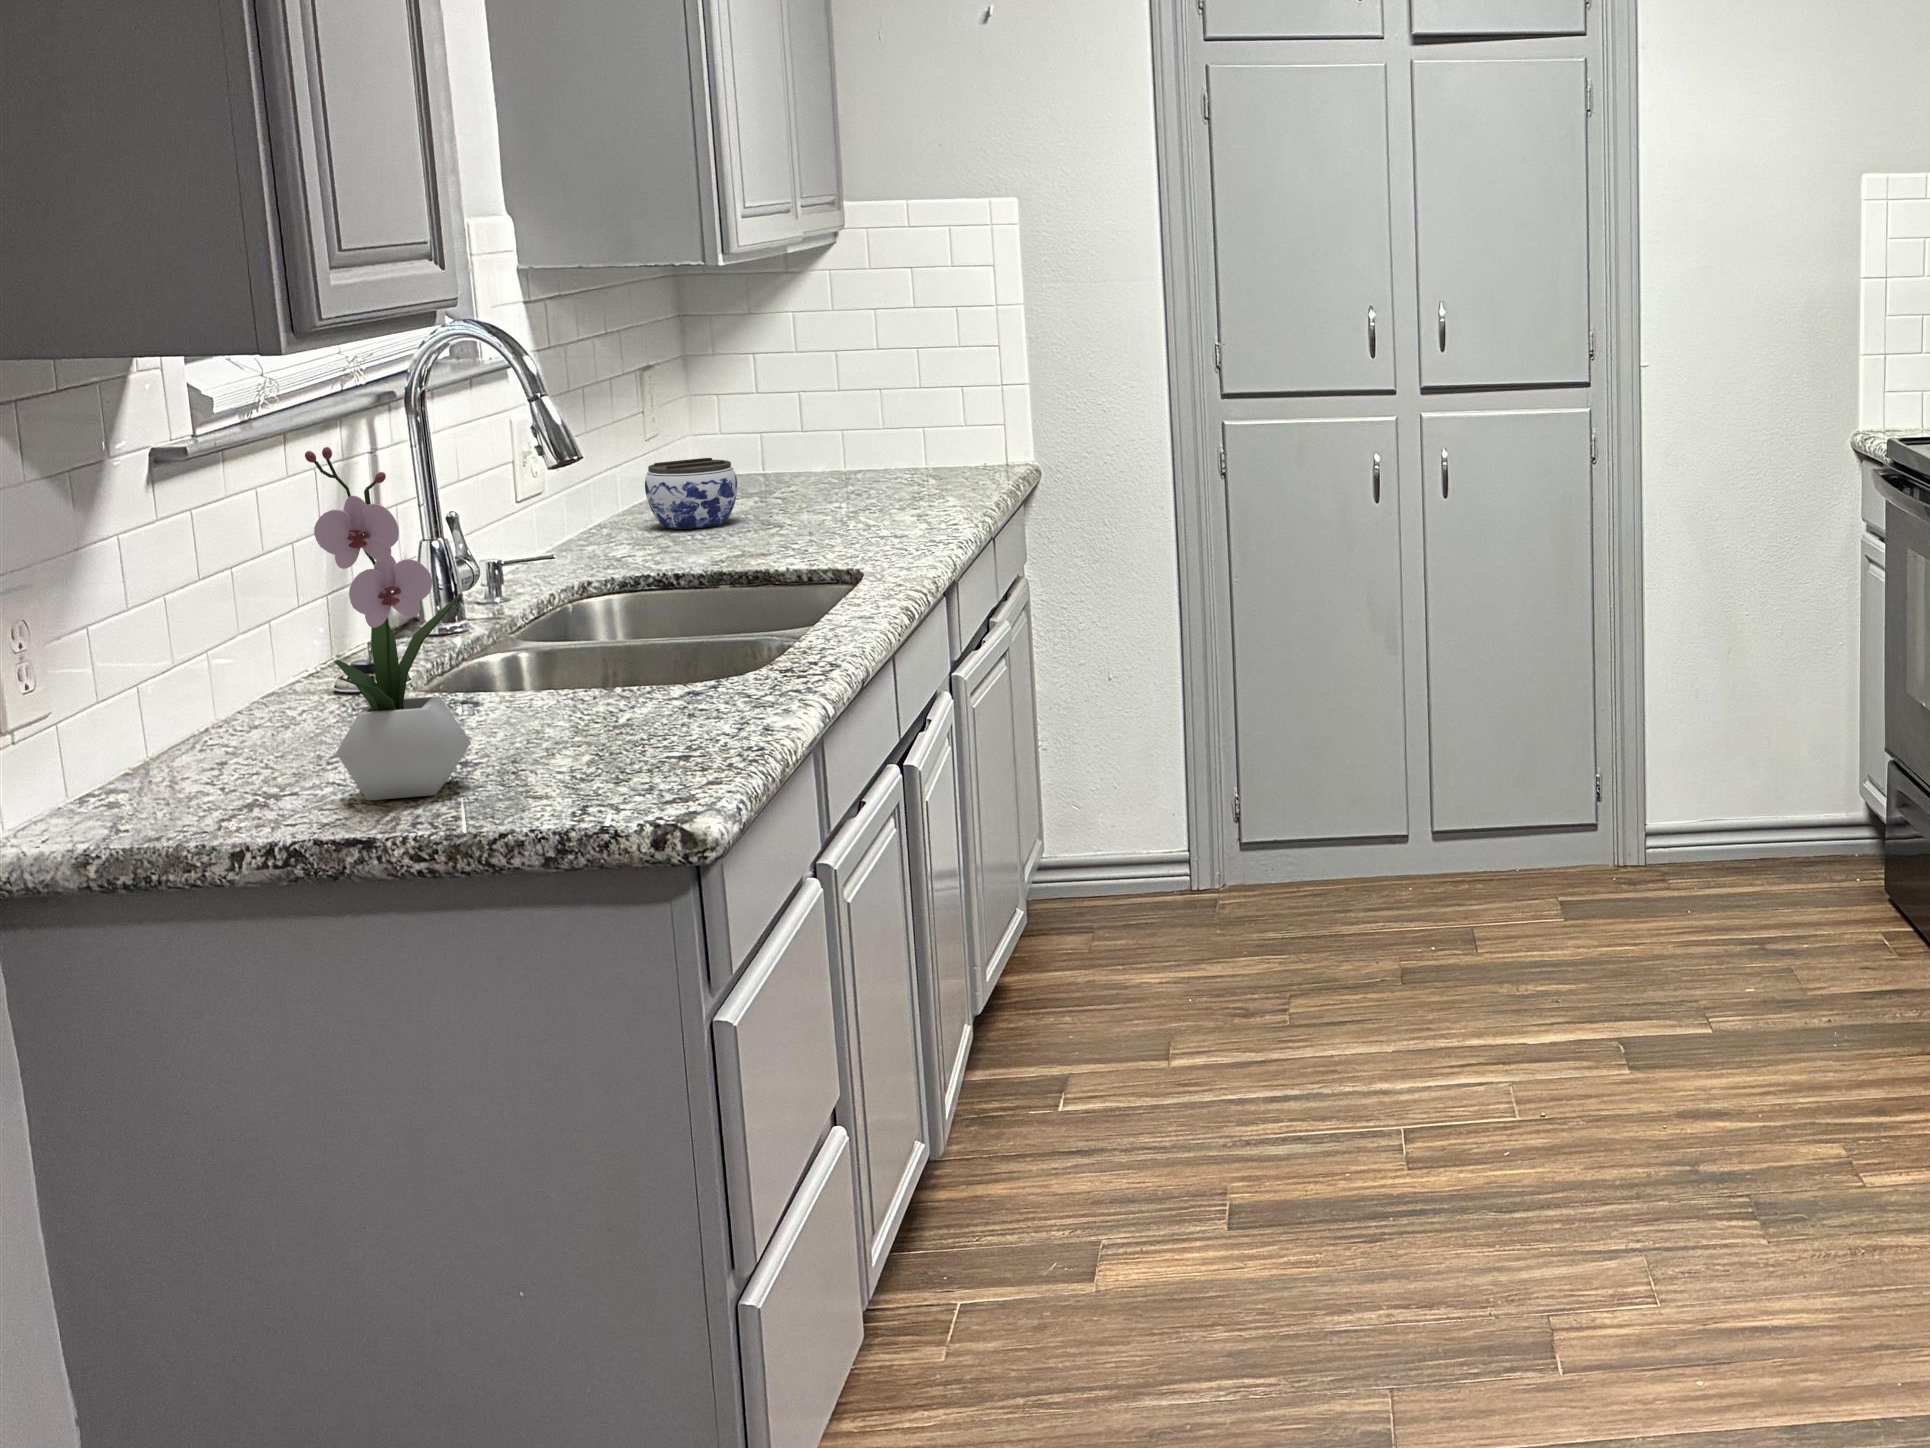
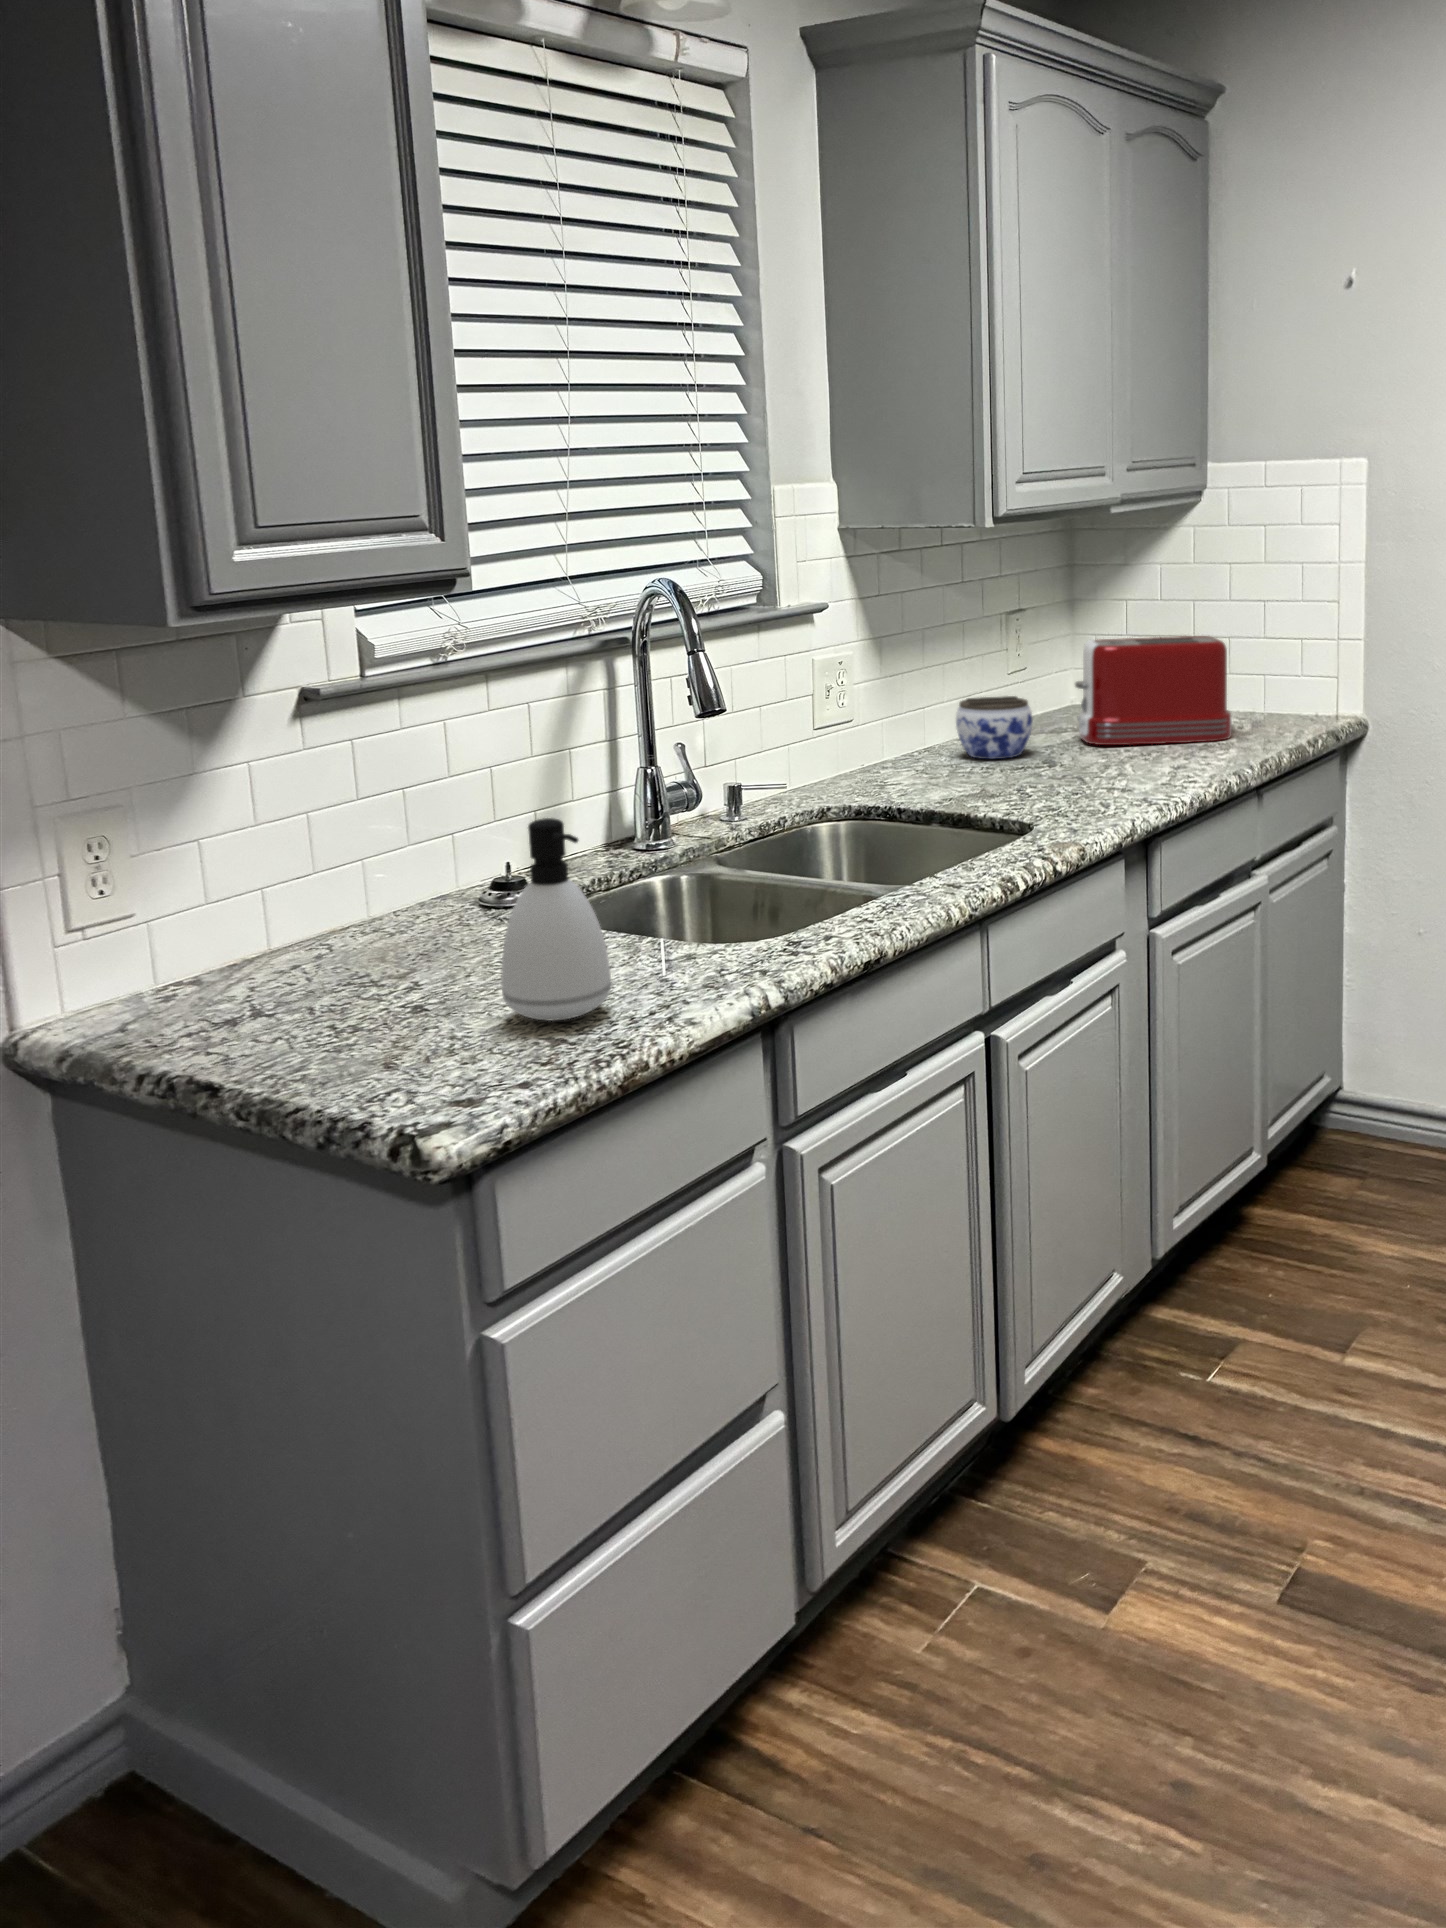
toaster: none [763,385,936,506] -> present [1075,636,1232,745]
flower arrangement: present [305,447,471,801] -> none [257,717,418,1041]
soap dispenser: none [563,541,683,749] -> present [502,818,611,1021]

